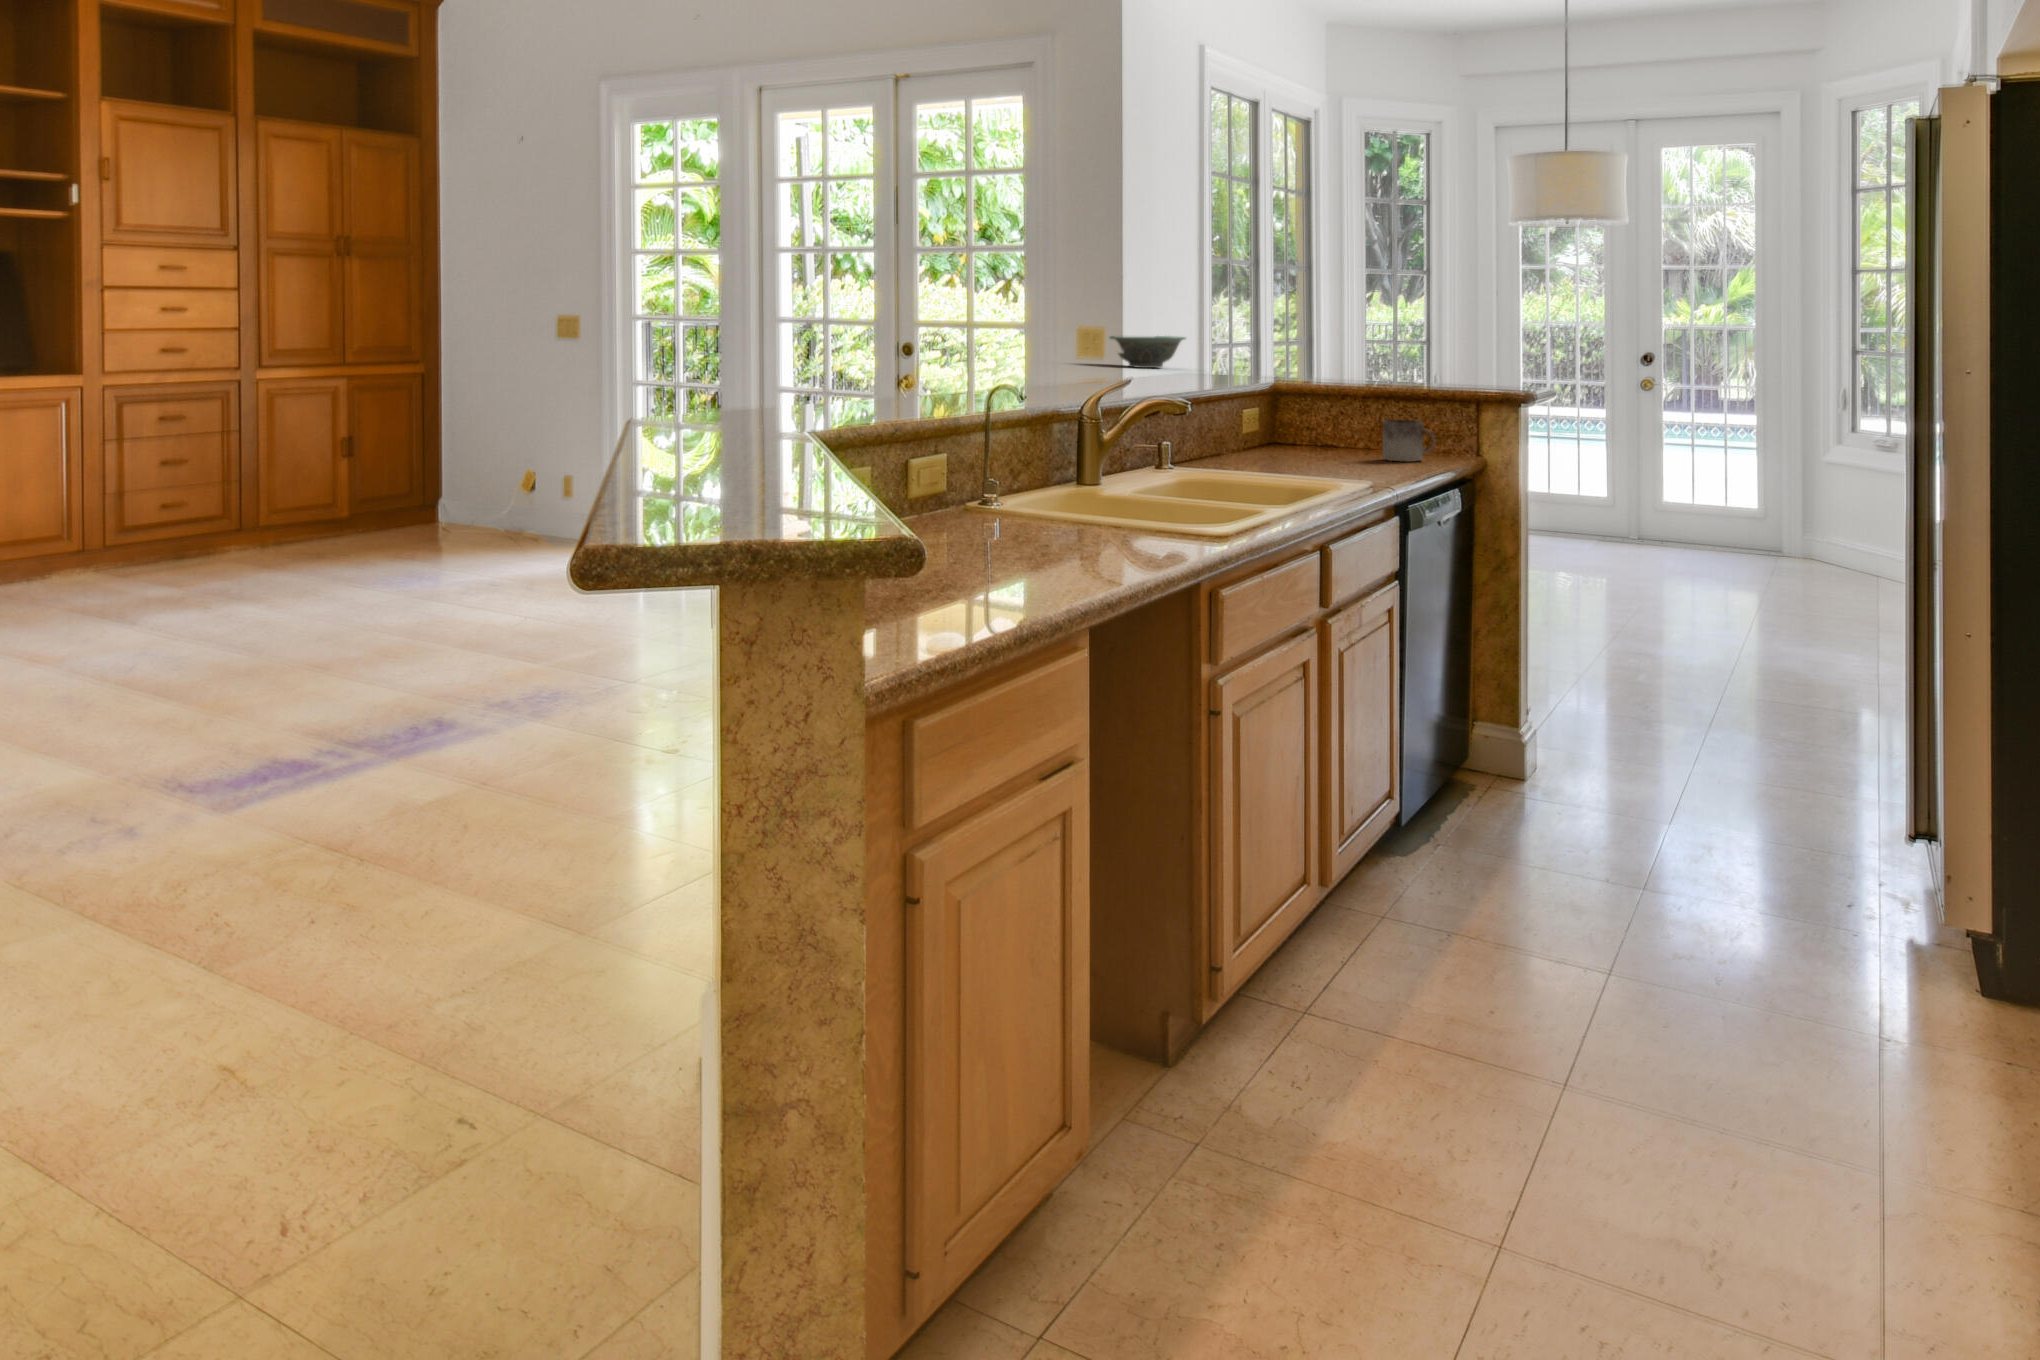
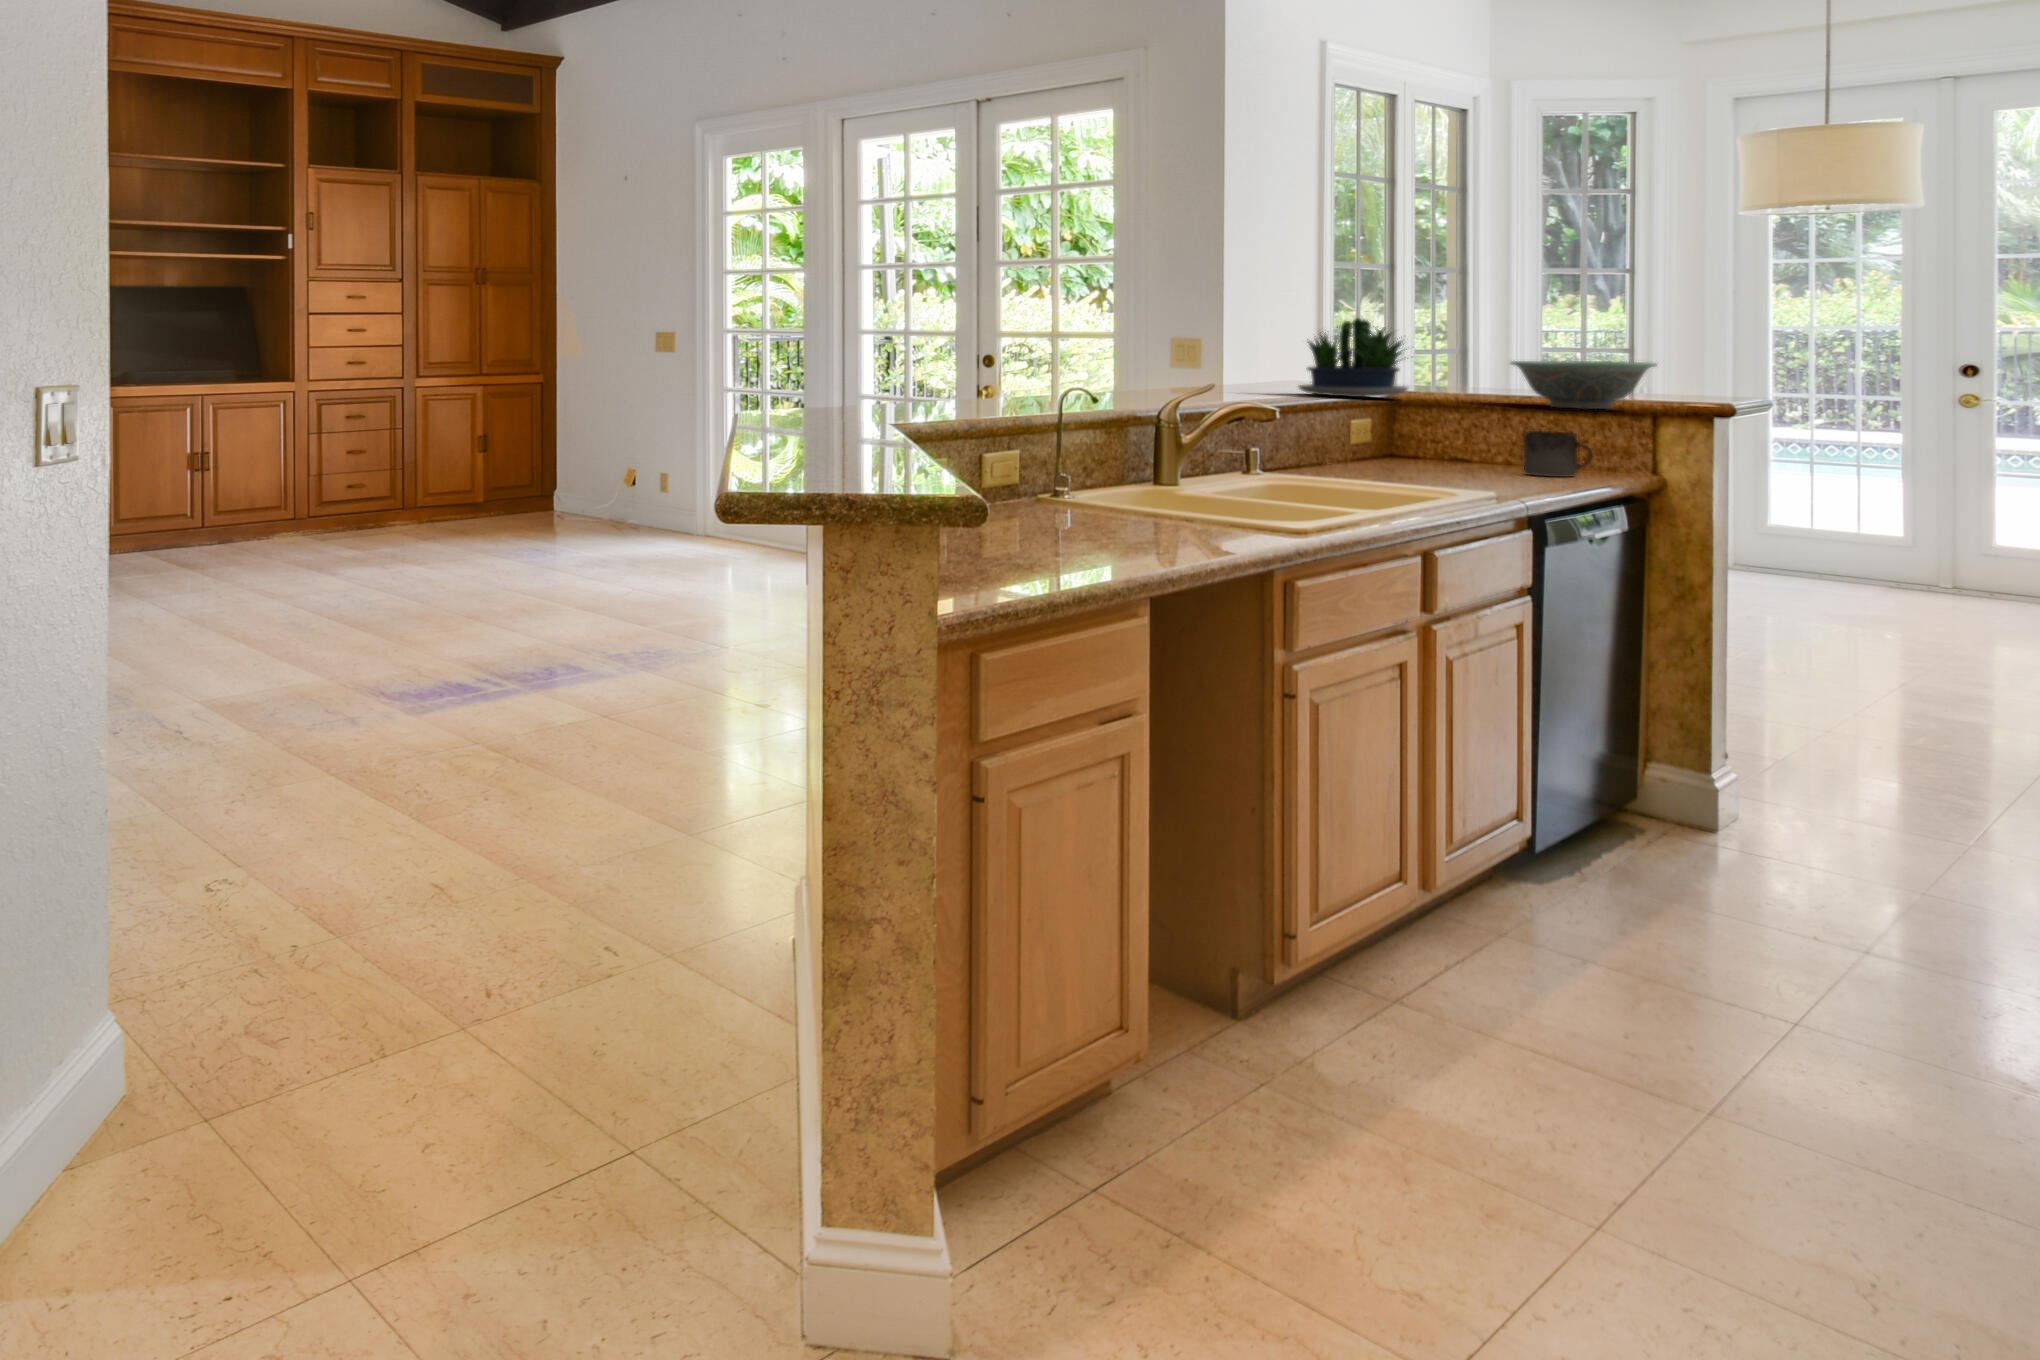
potted plant: none [1197,313,1307,388] -> present [1299,318,1408,397]
decorative bowl: present [1110,336,1185,368] -> present [1511,361,1657,409]

